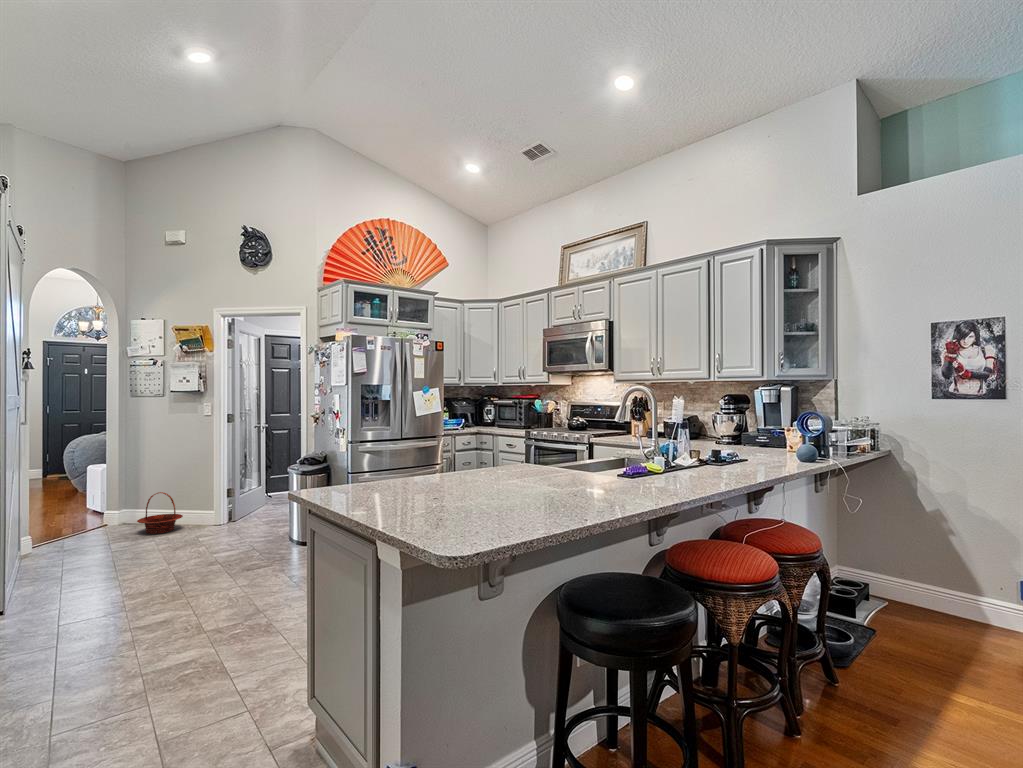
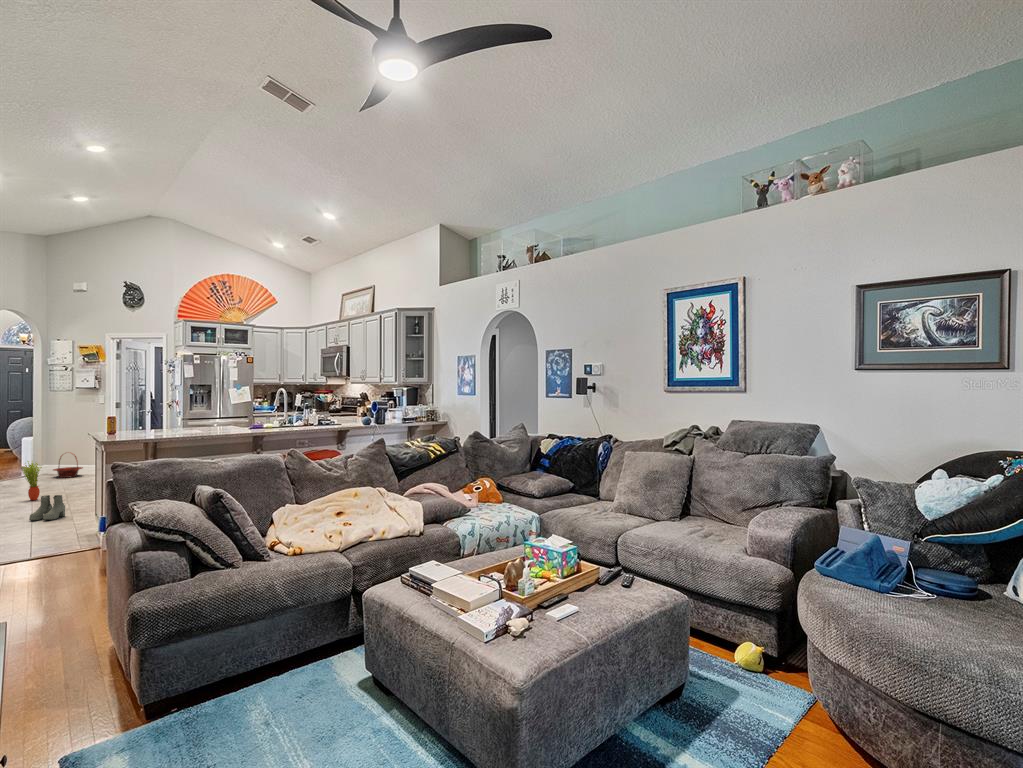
potted plant: none [94,529,134,608] -> present [22,461,42,500]
boots: none [124,634,200,709] -> present [29,495,65,520]

